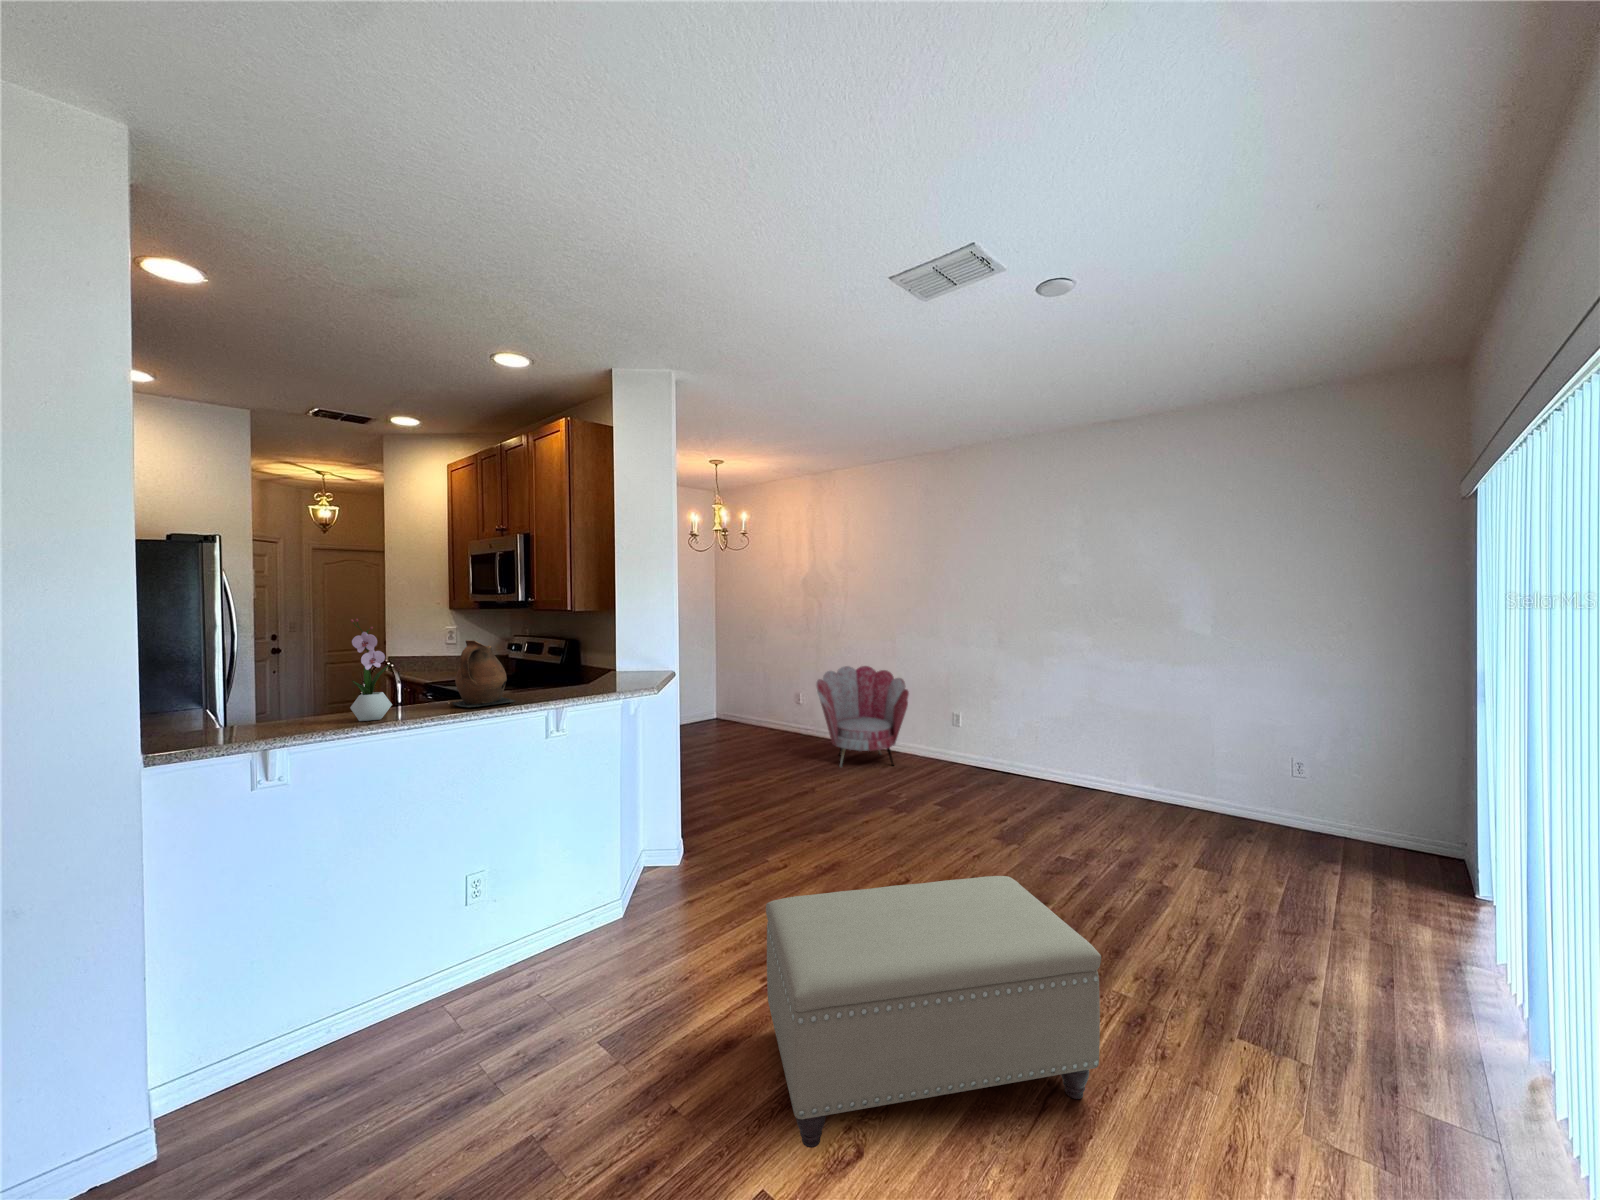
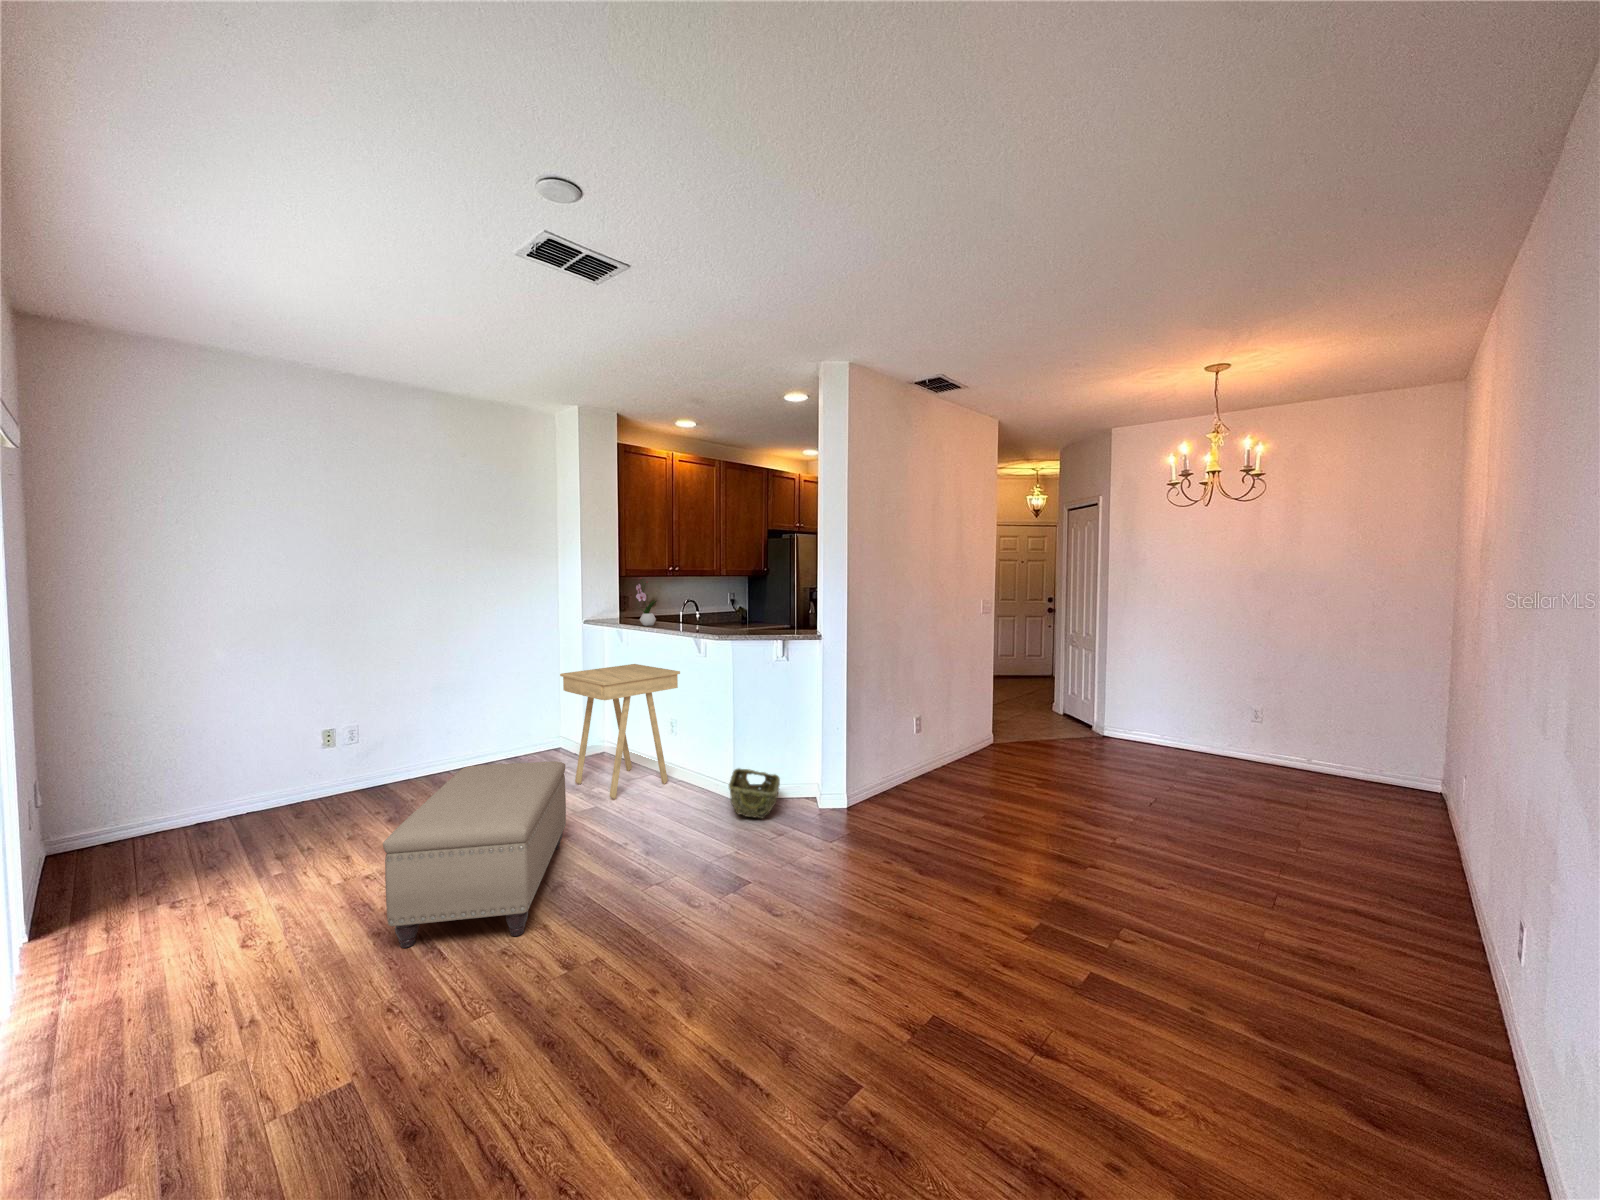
ceramic pitcher: present [452,640,515,707] -> none [660,591,696,629]
armchair: present [816,666,909,767] -> none [1228,722,1502,951]
side table: none [377,771,611,1091] -> present [560,664,680,799]
woven basket: none [635,848,728,900] -> present [729,769,780,818]

